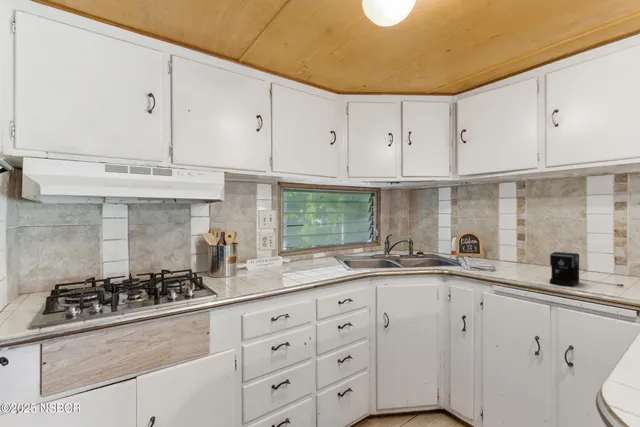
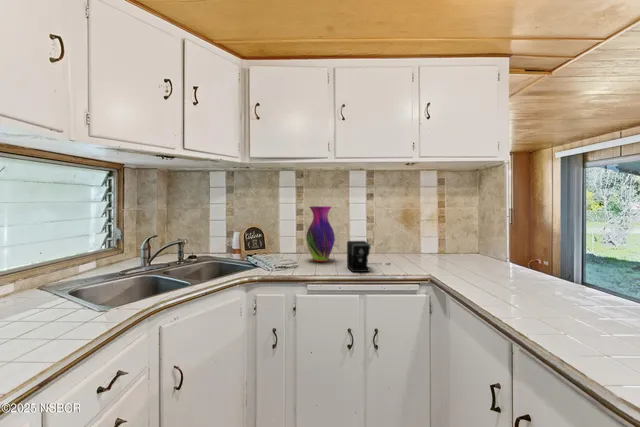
vase: none [514,216,550,272] -> present [306,206,335,262]

